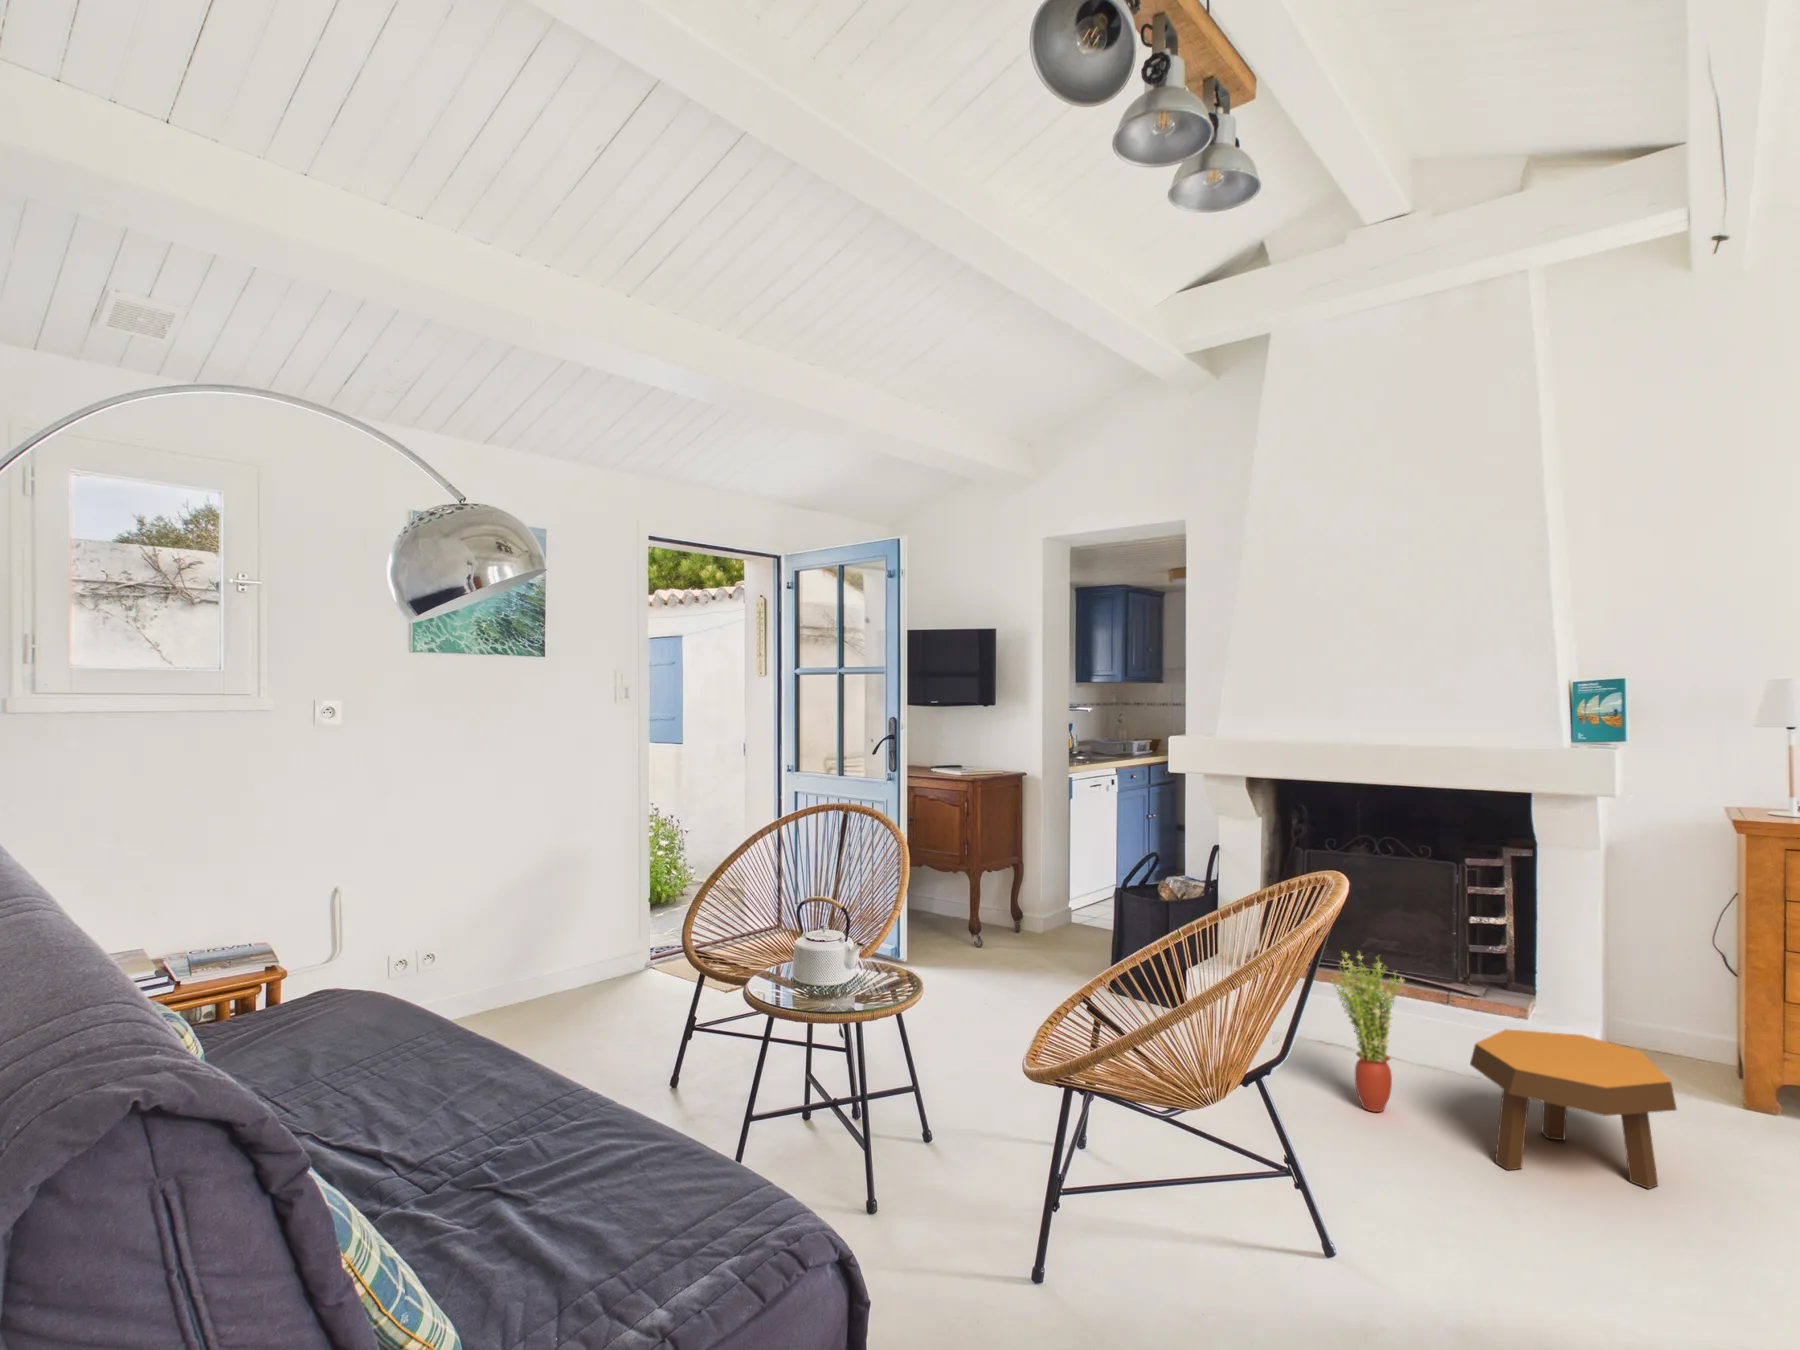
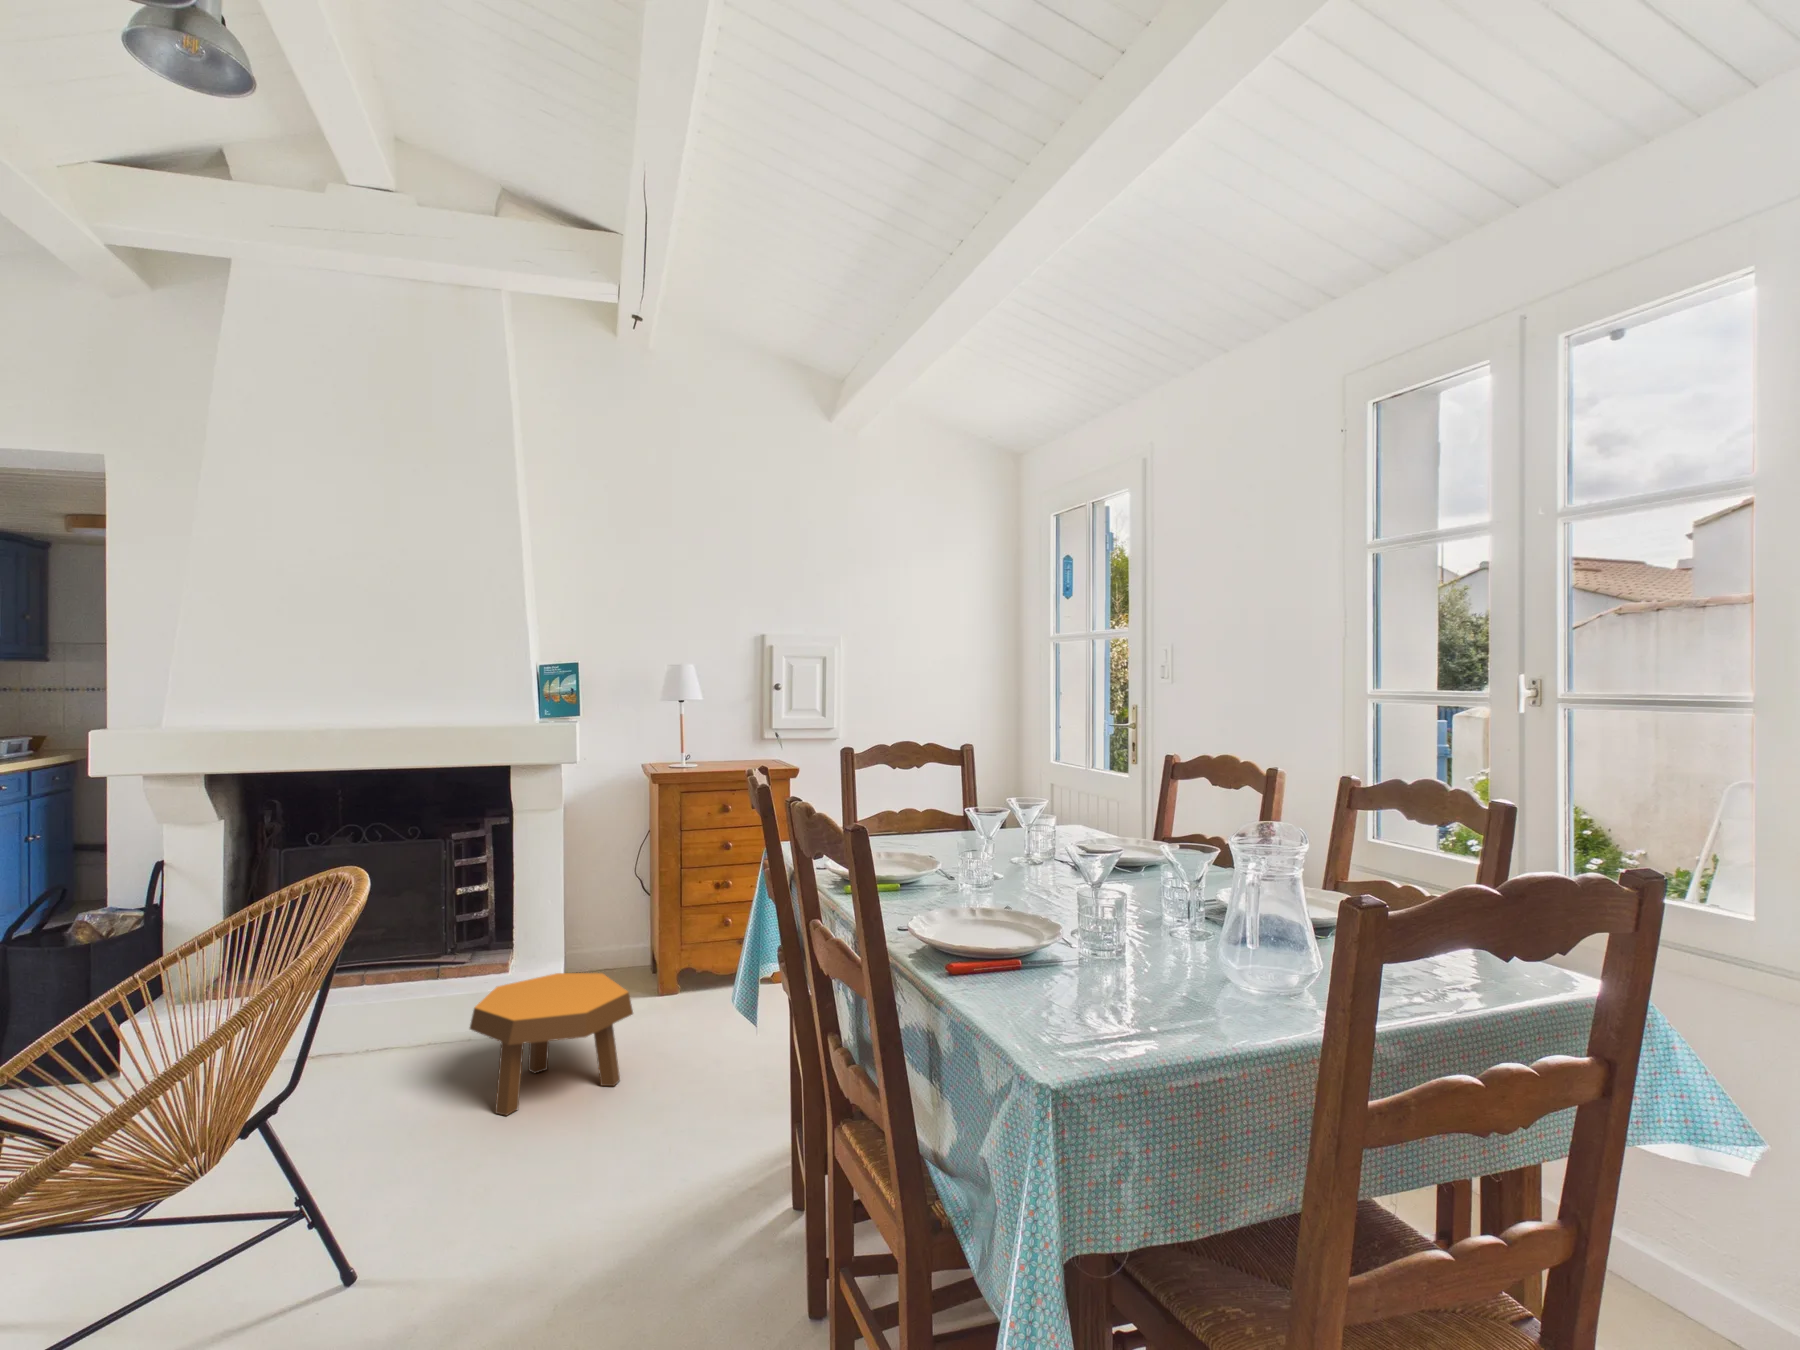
potted plant: present [1332,952,1404,1112] -> none [324,945,405,1109]

